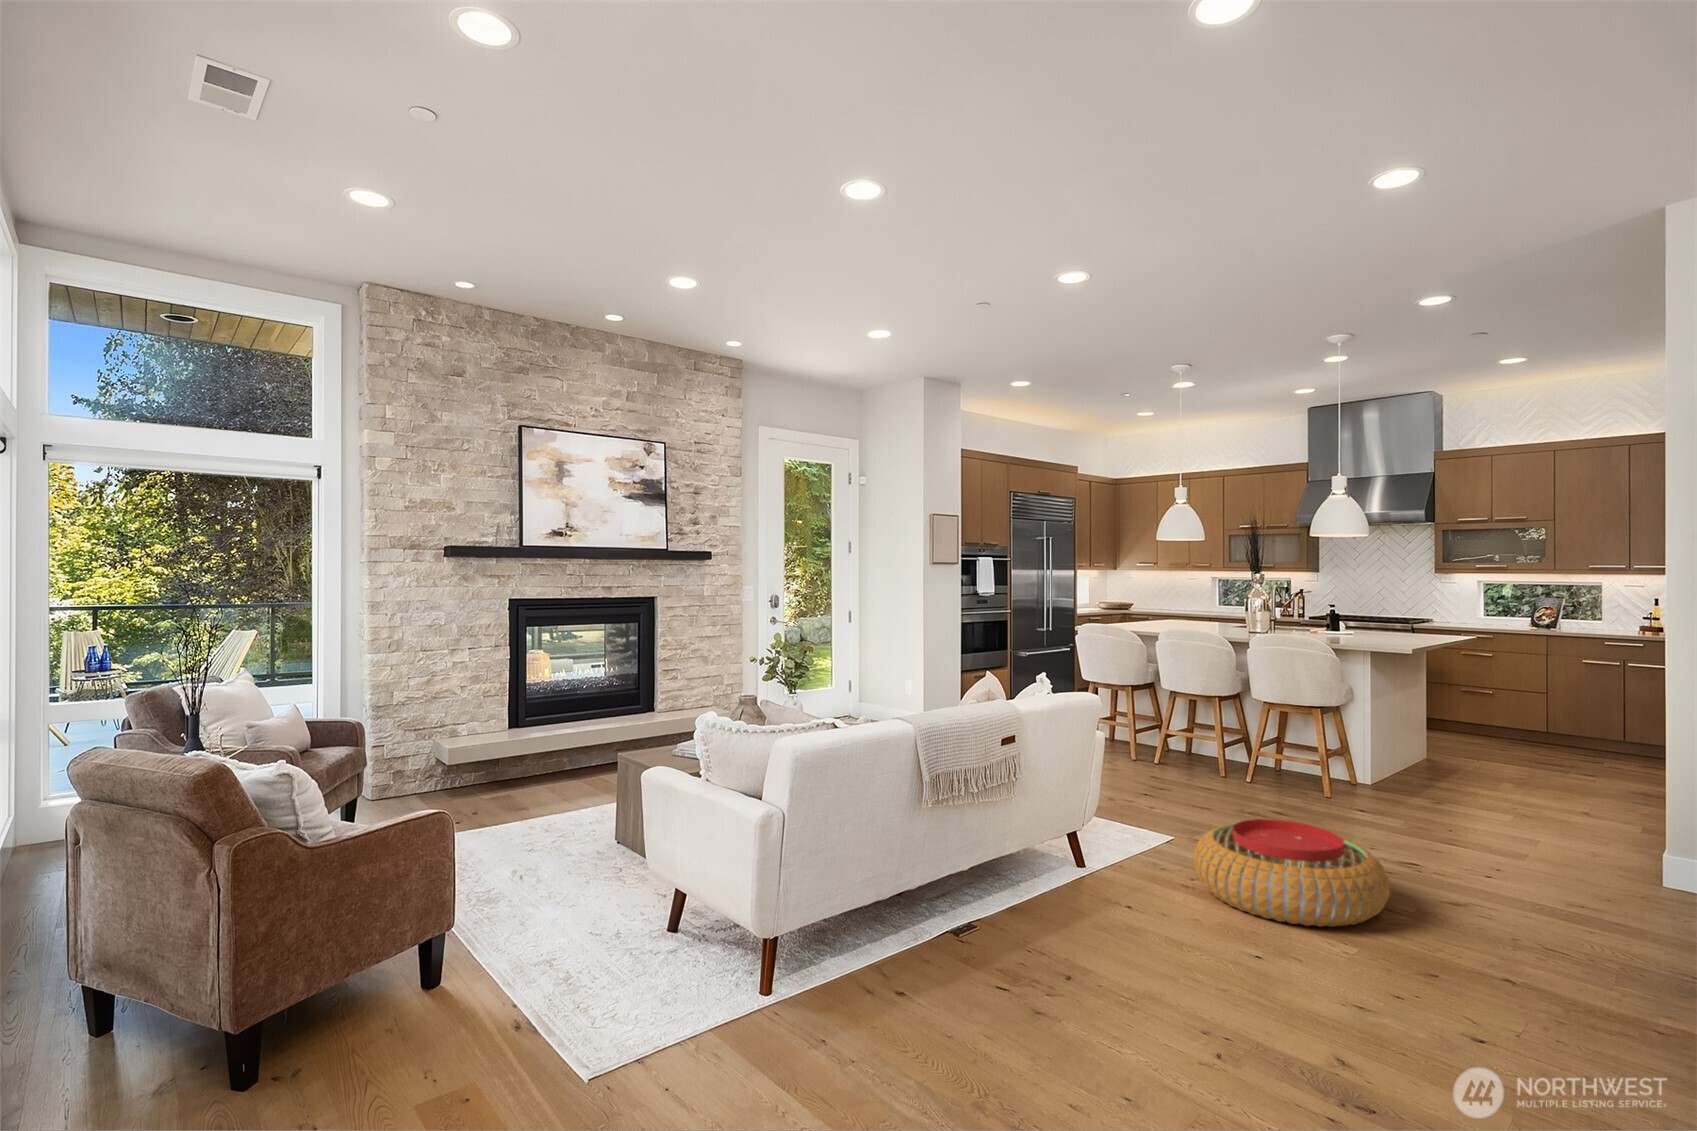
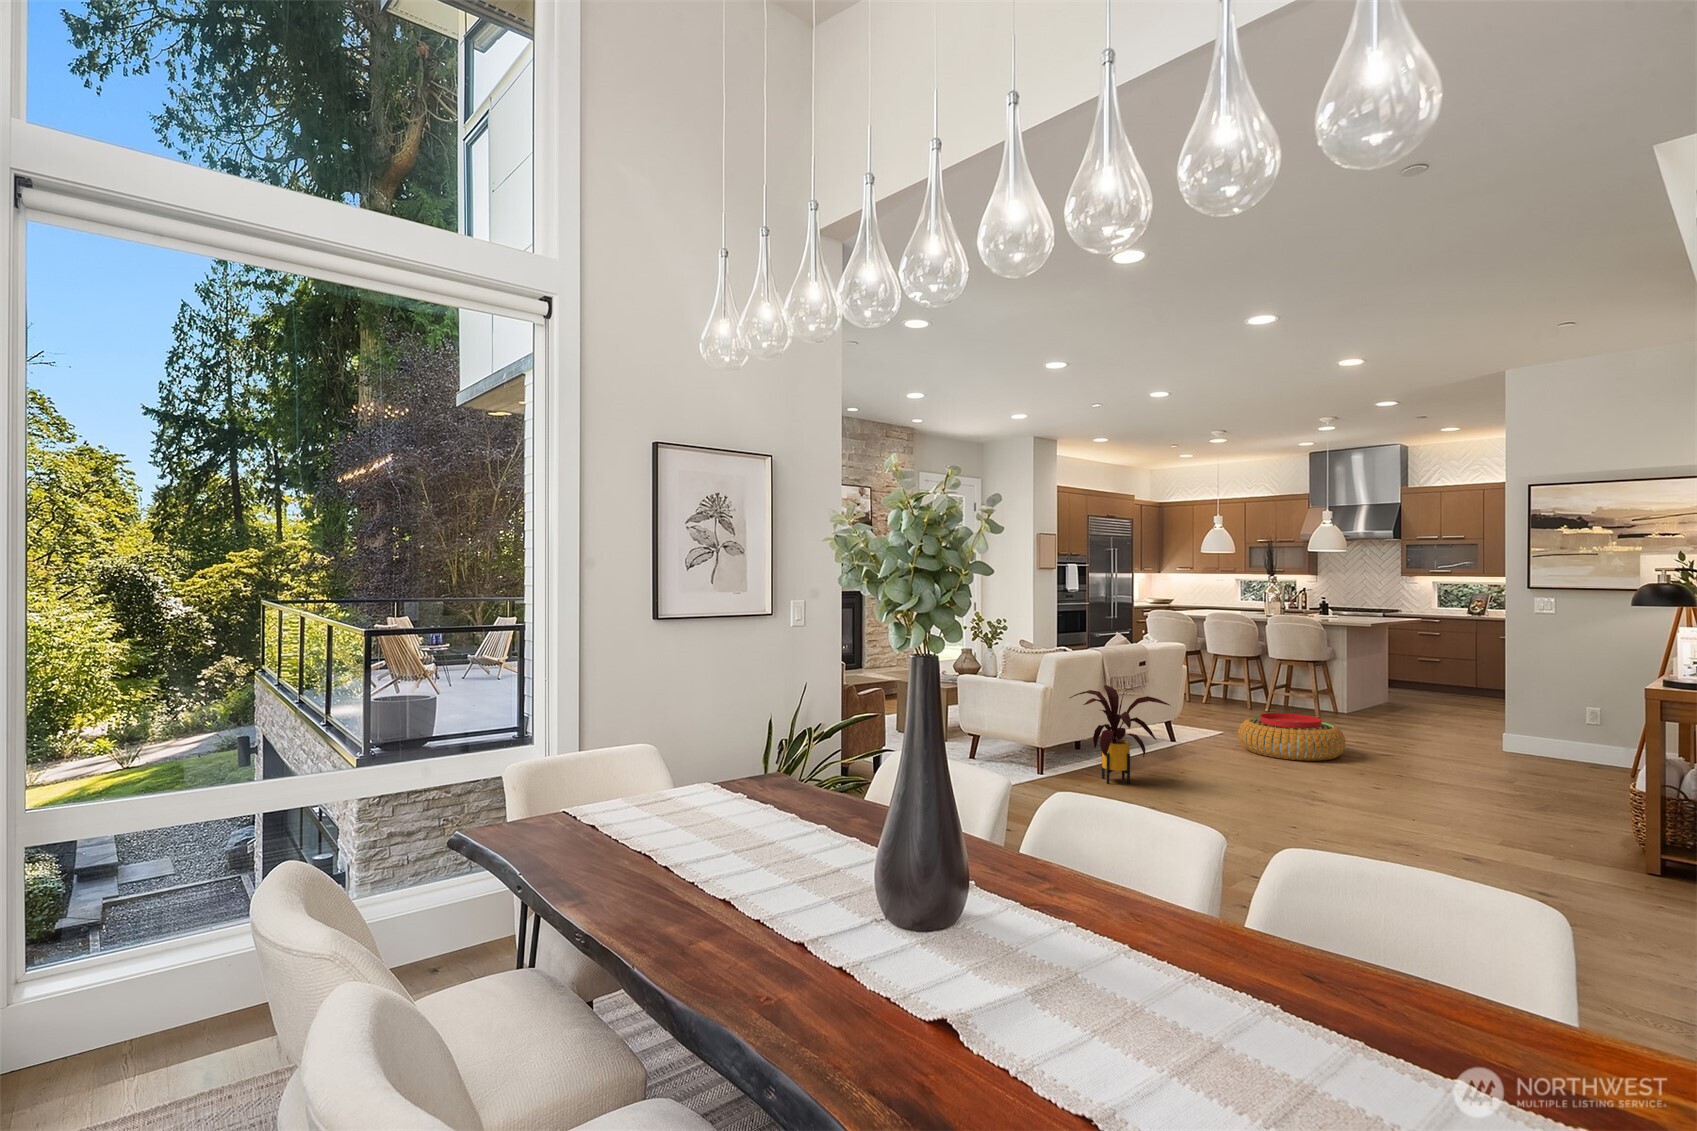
house plant: none [843,797,1037,1027] -> present [1070,685,1169,784]

